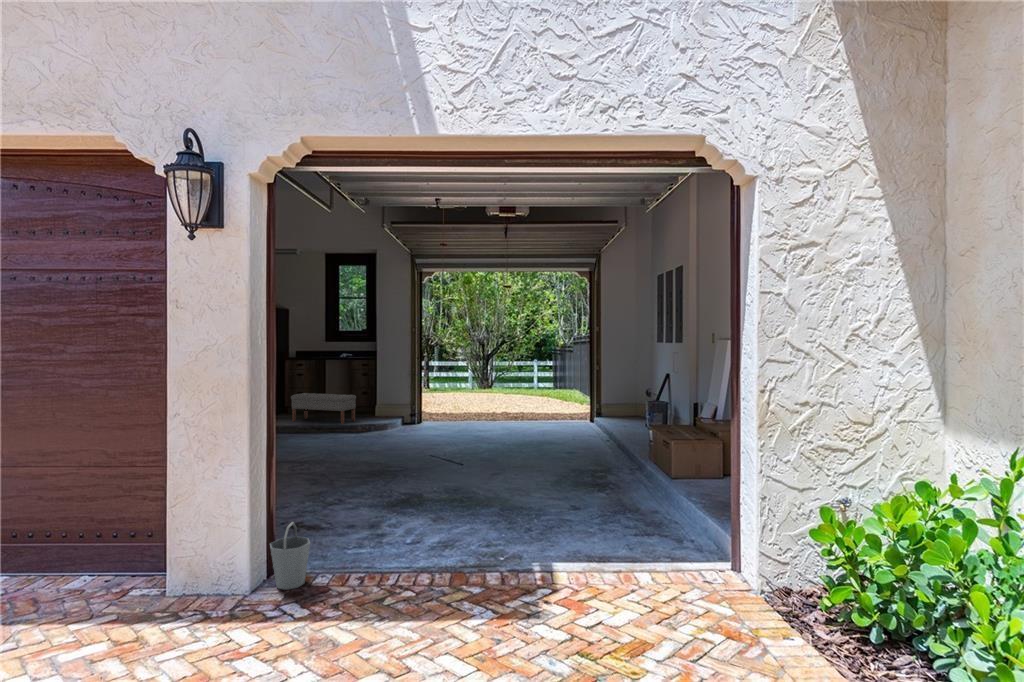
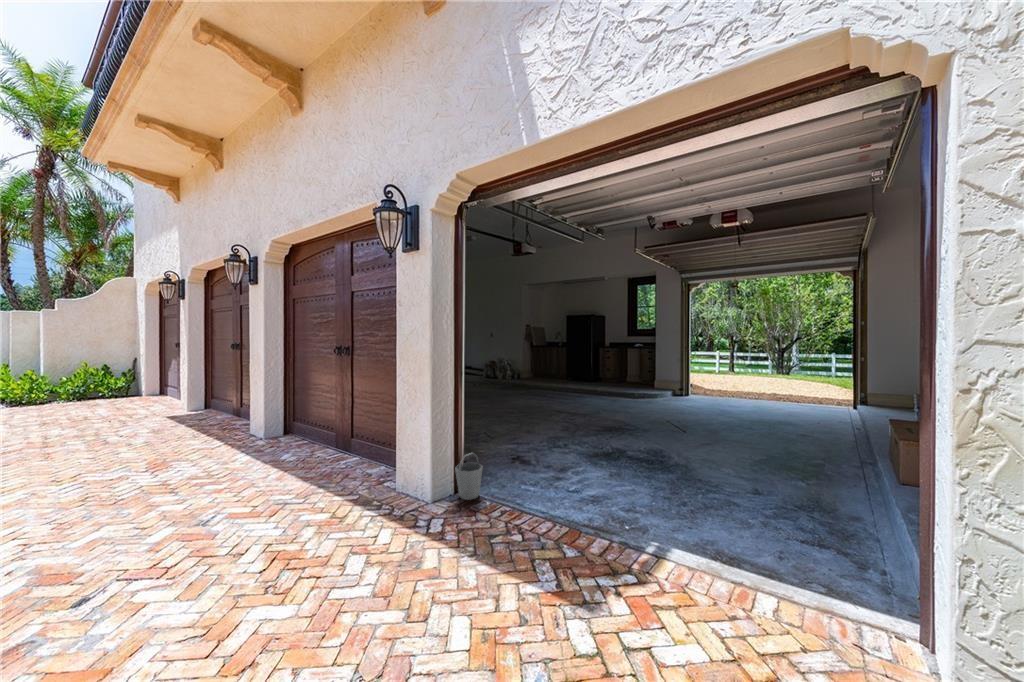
bench: present [291,393,356,424] -> none [599,368,642,392]

